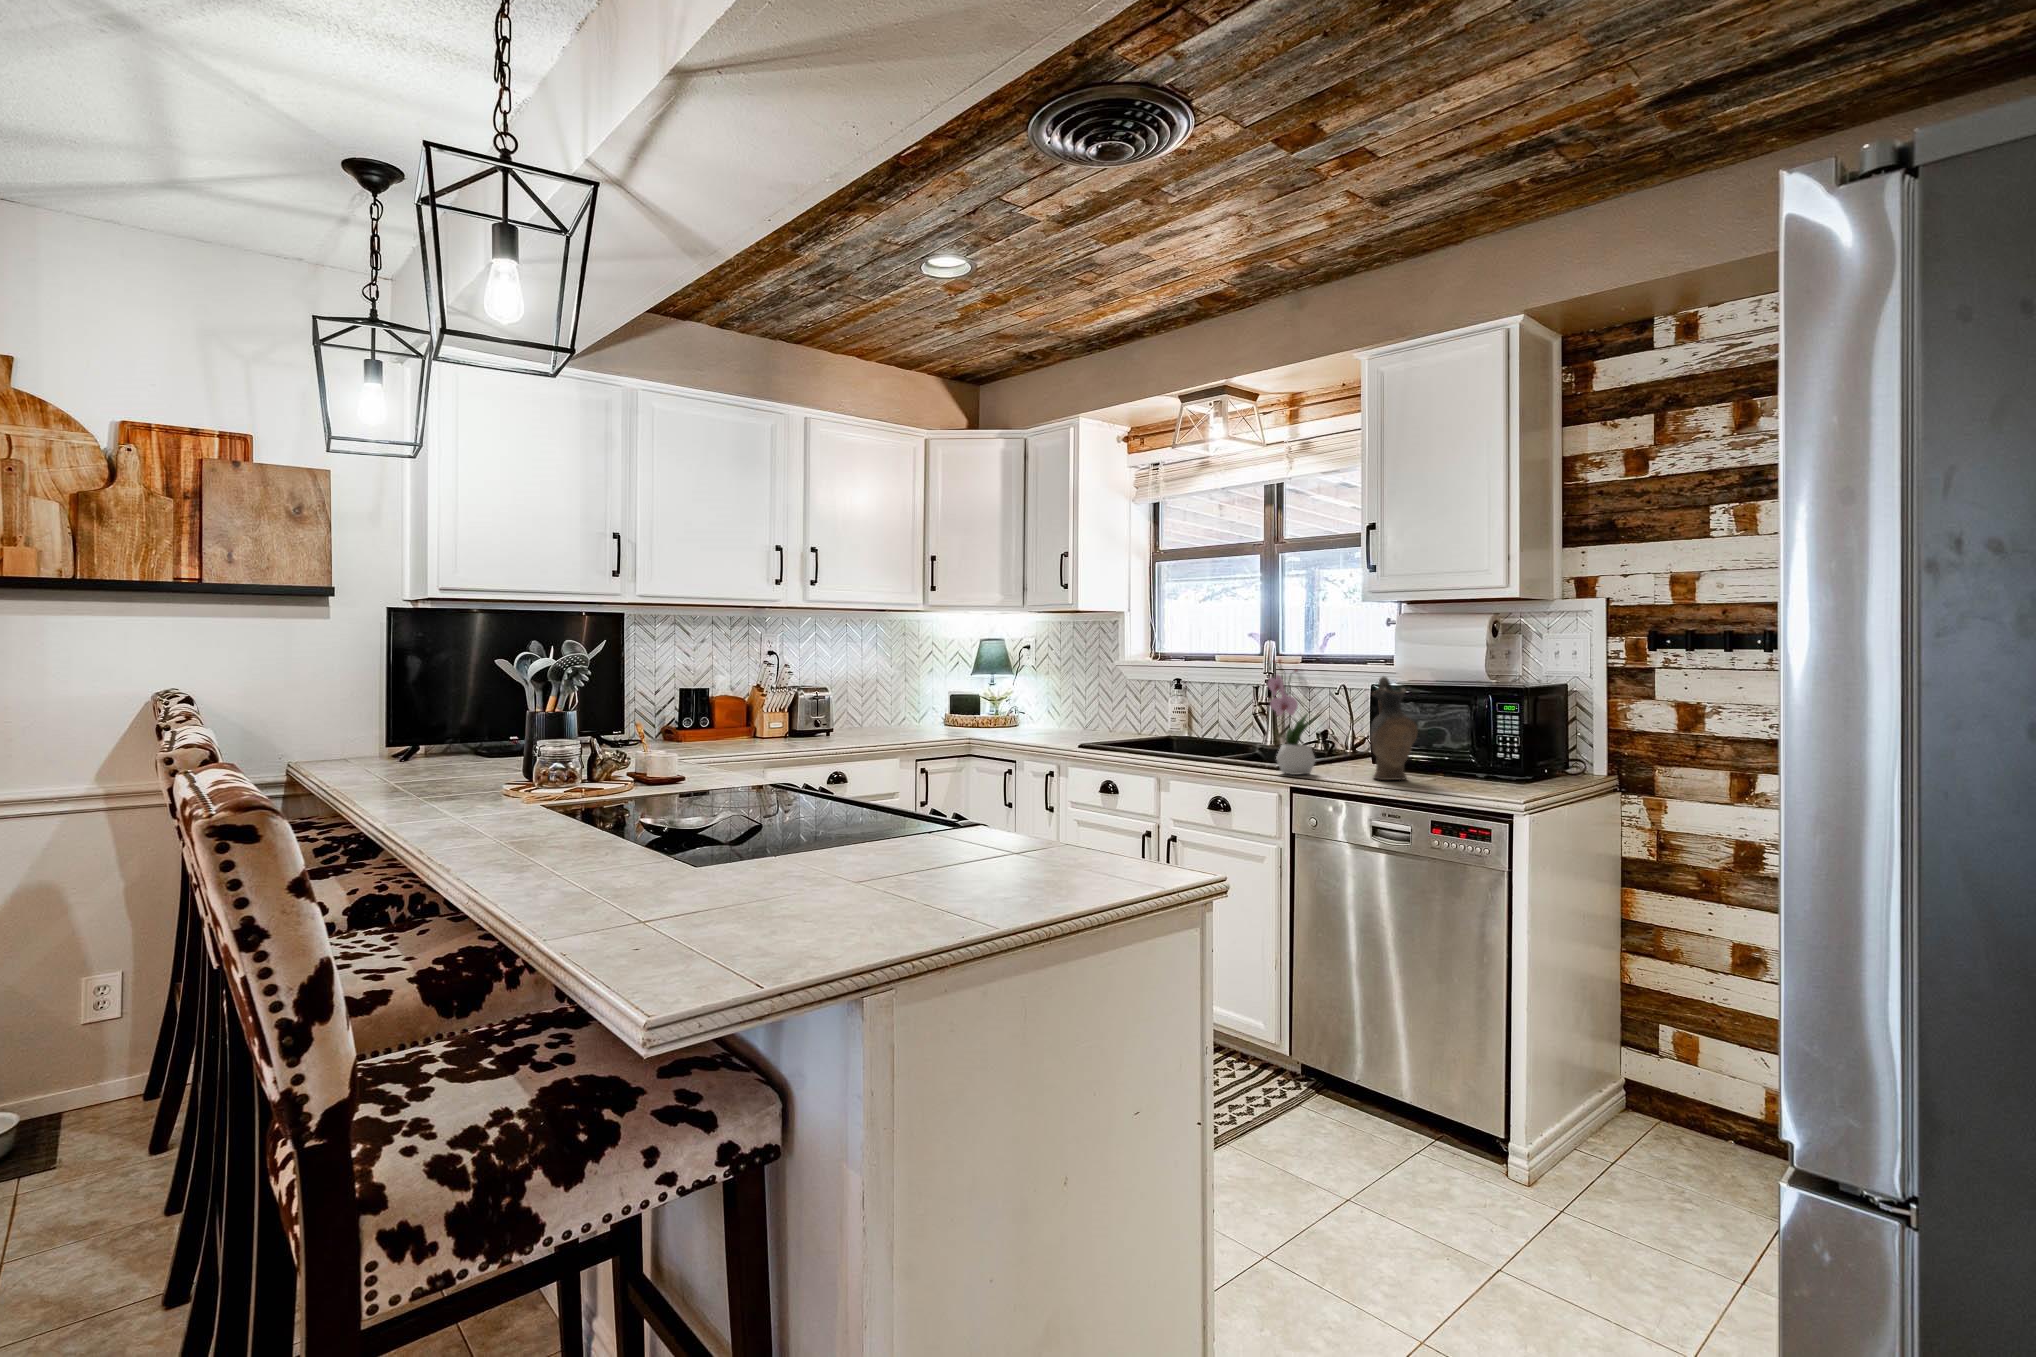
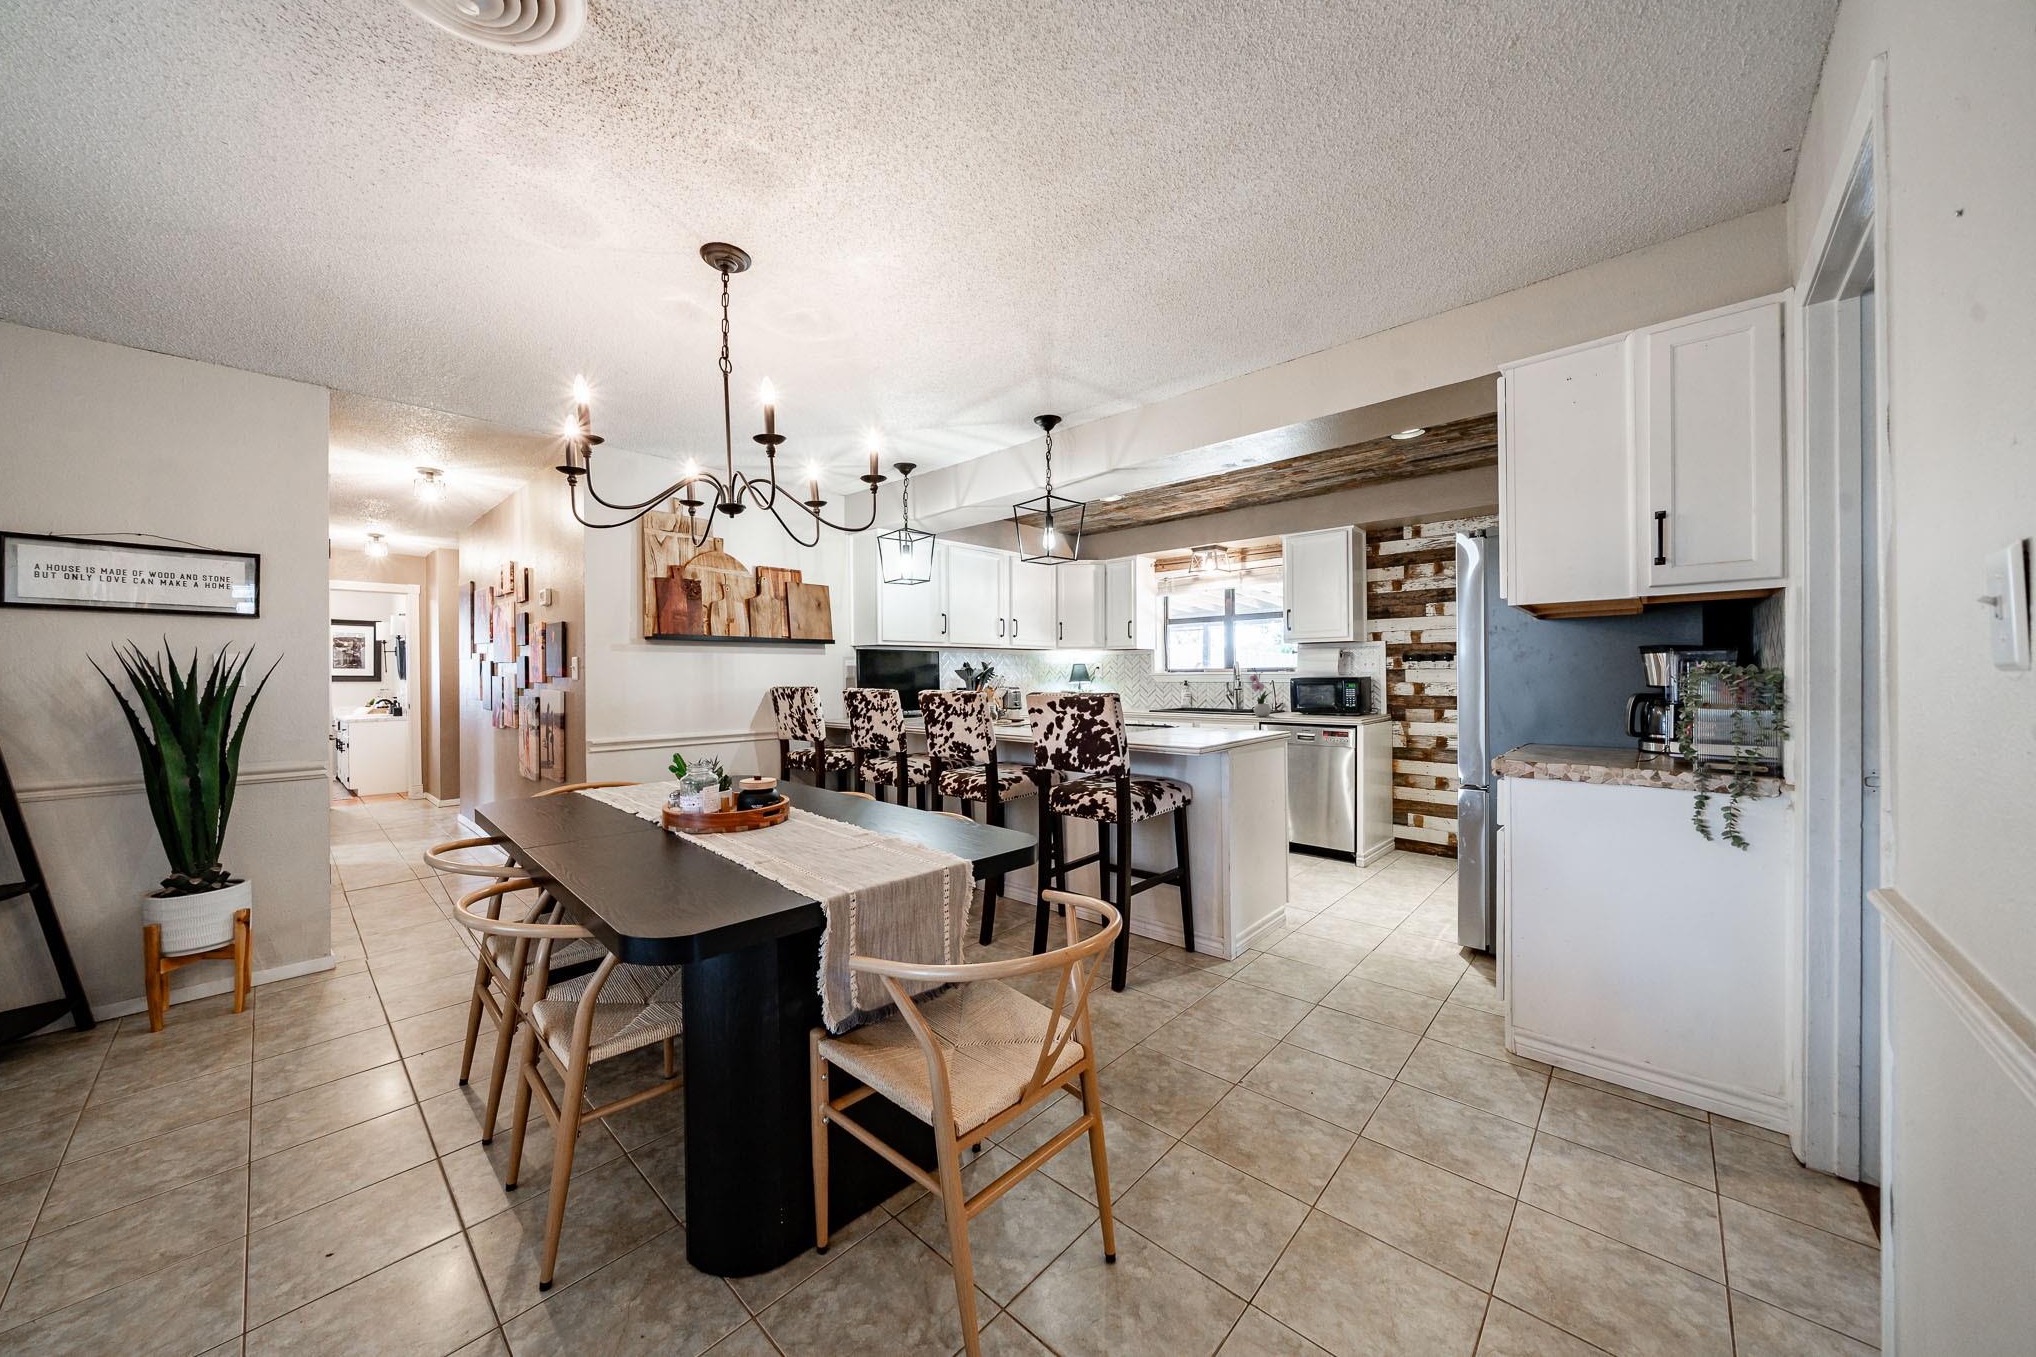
ceramic pitcher: present [1370,676,1418,780] -> none [1295,674,1315,717]

